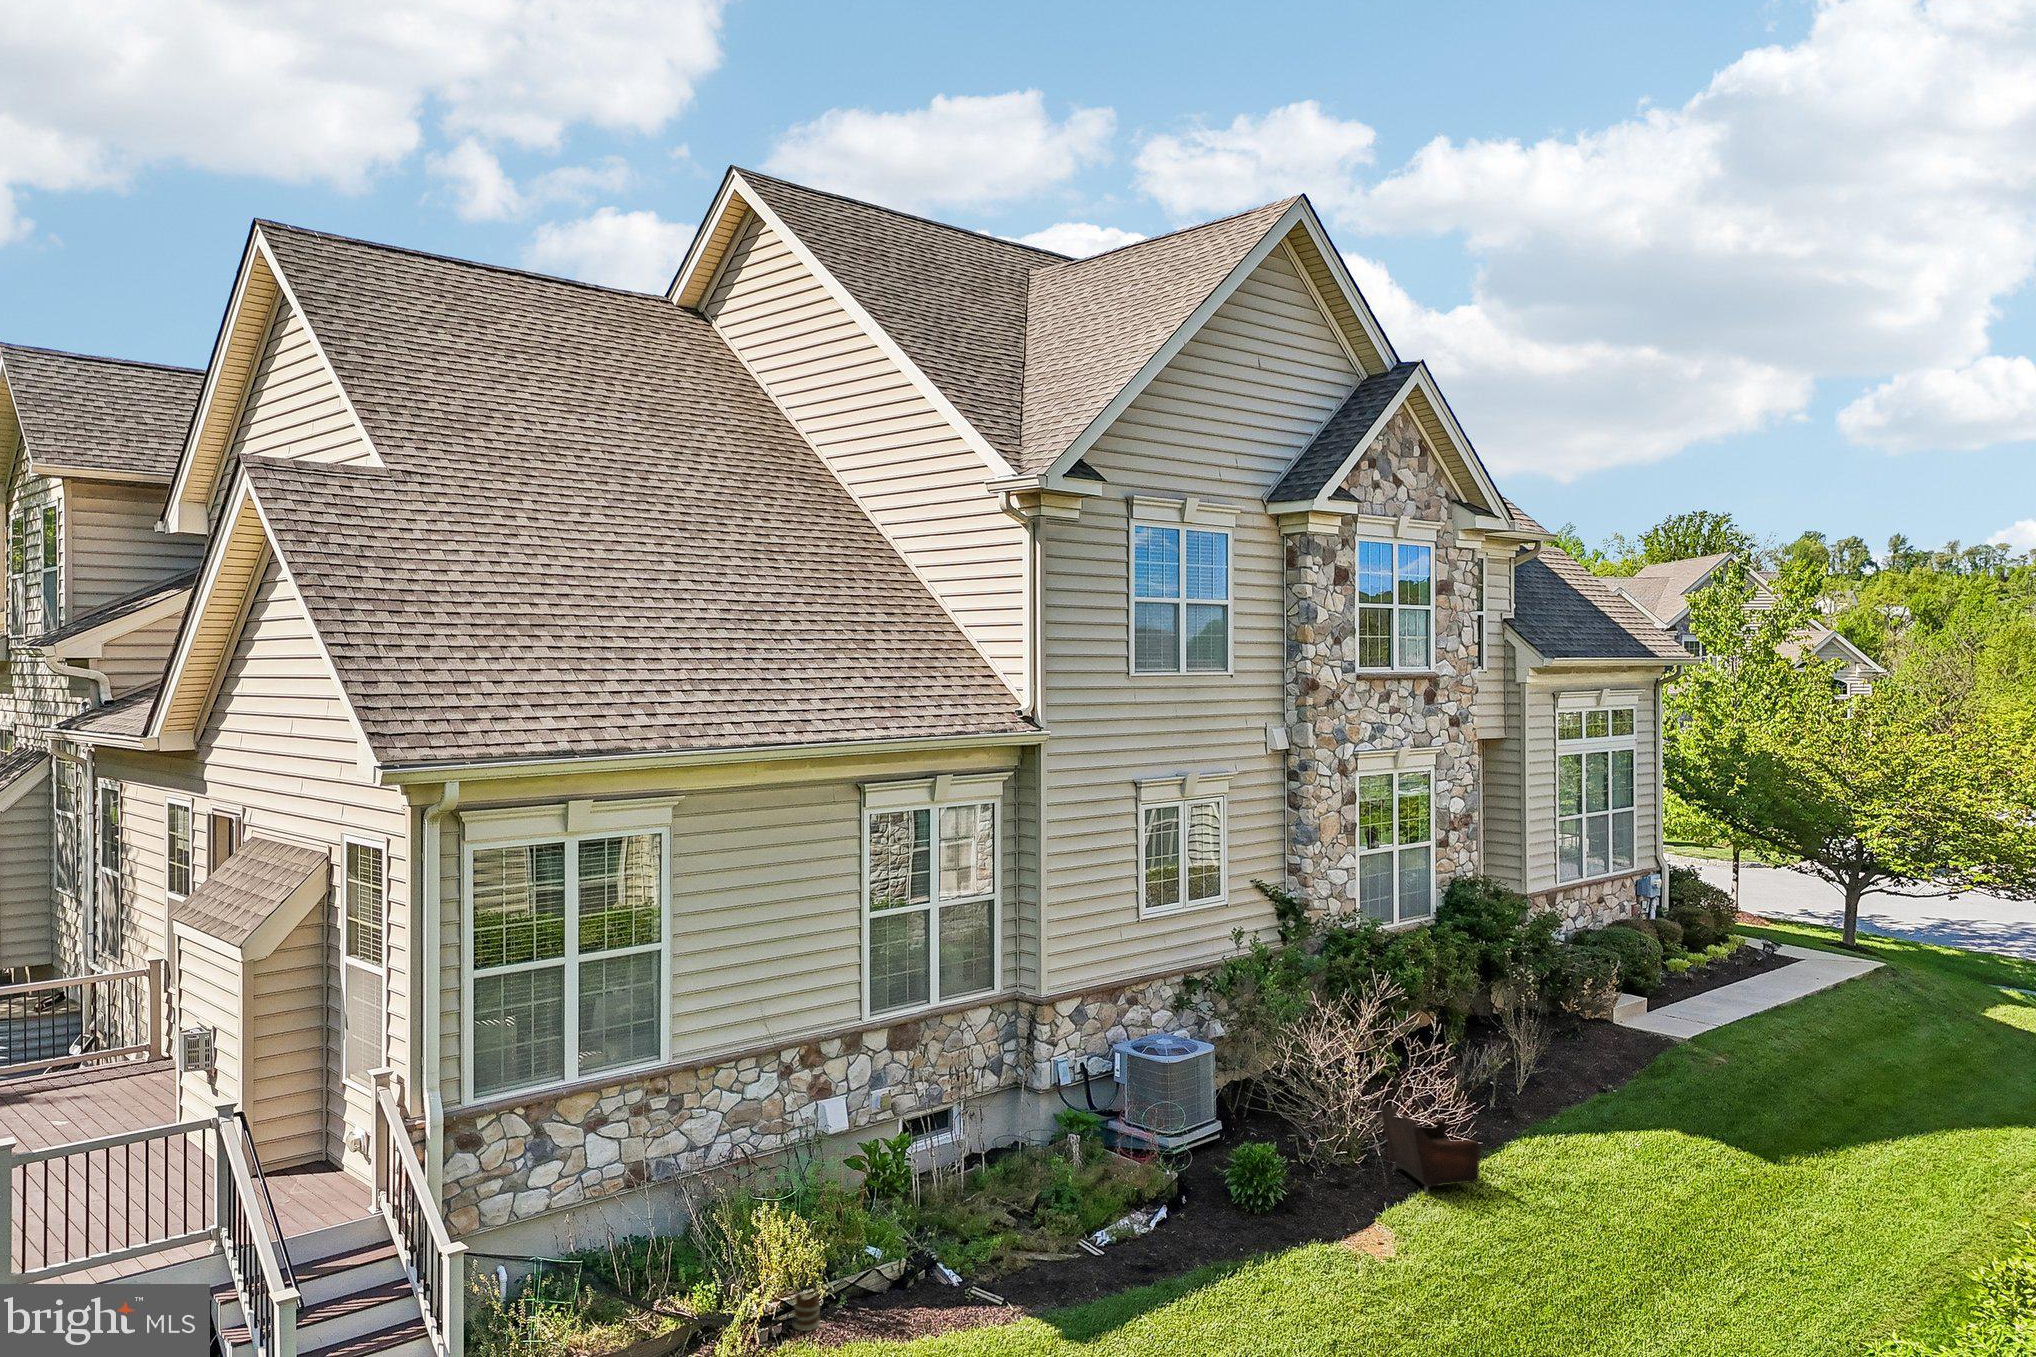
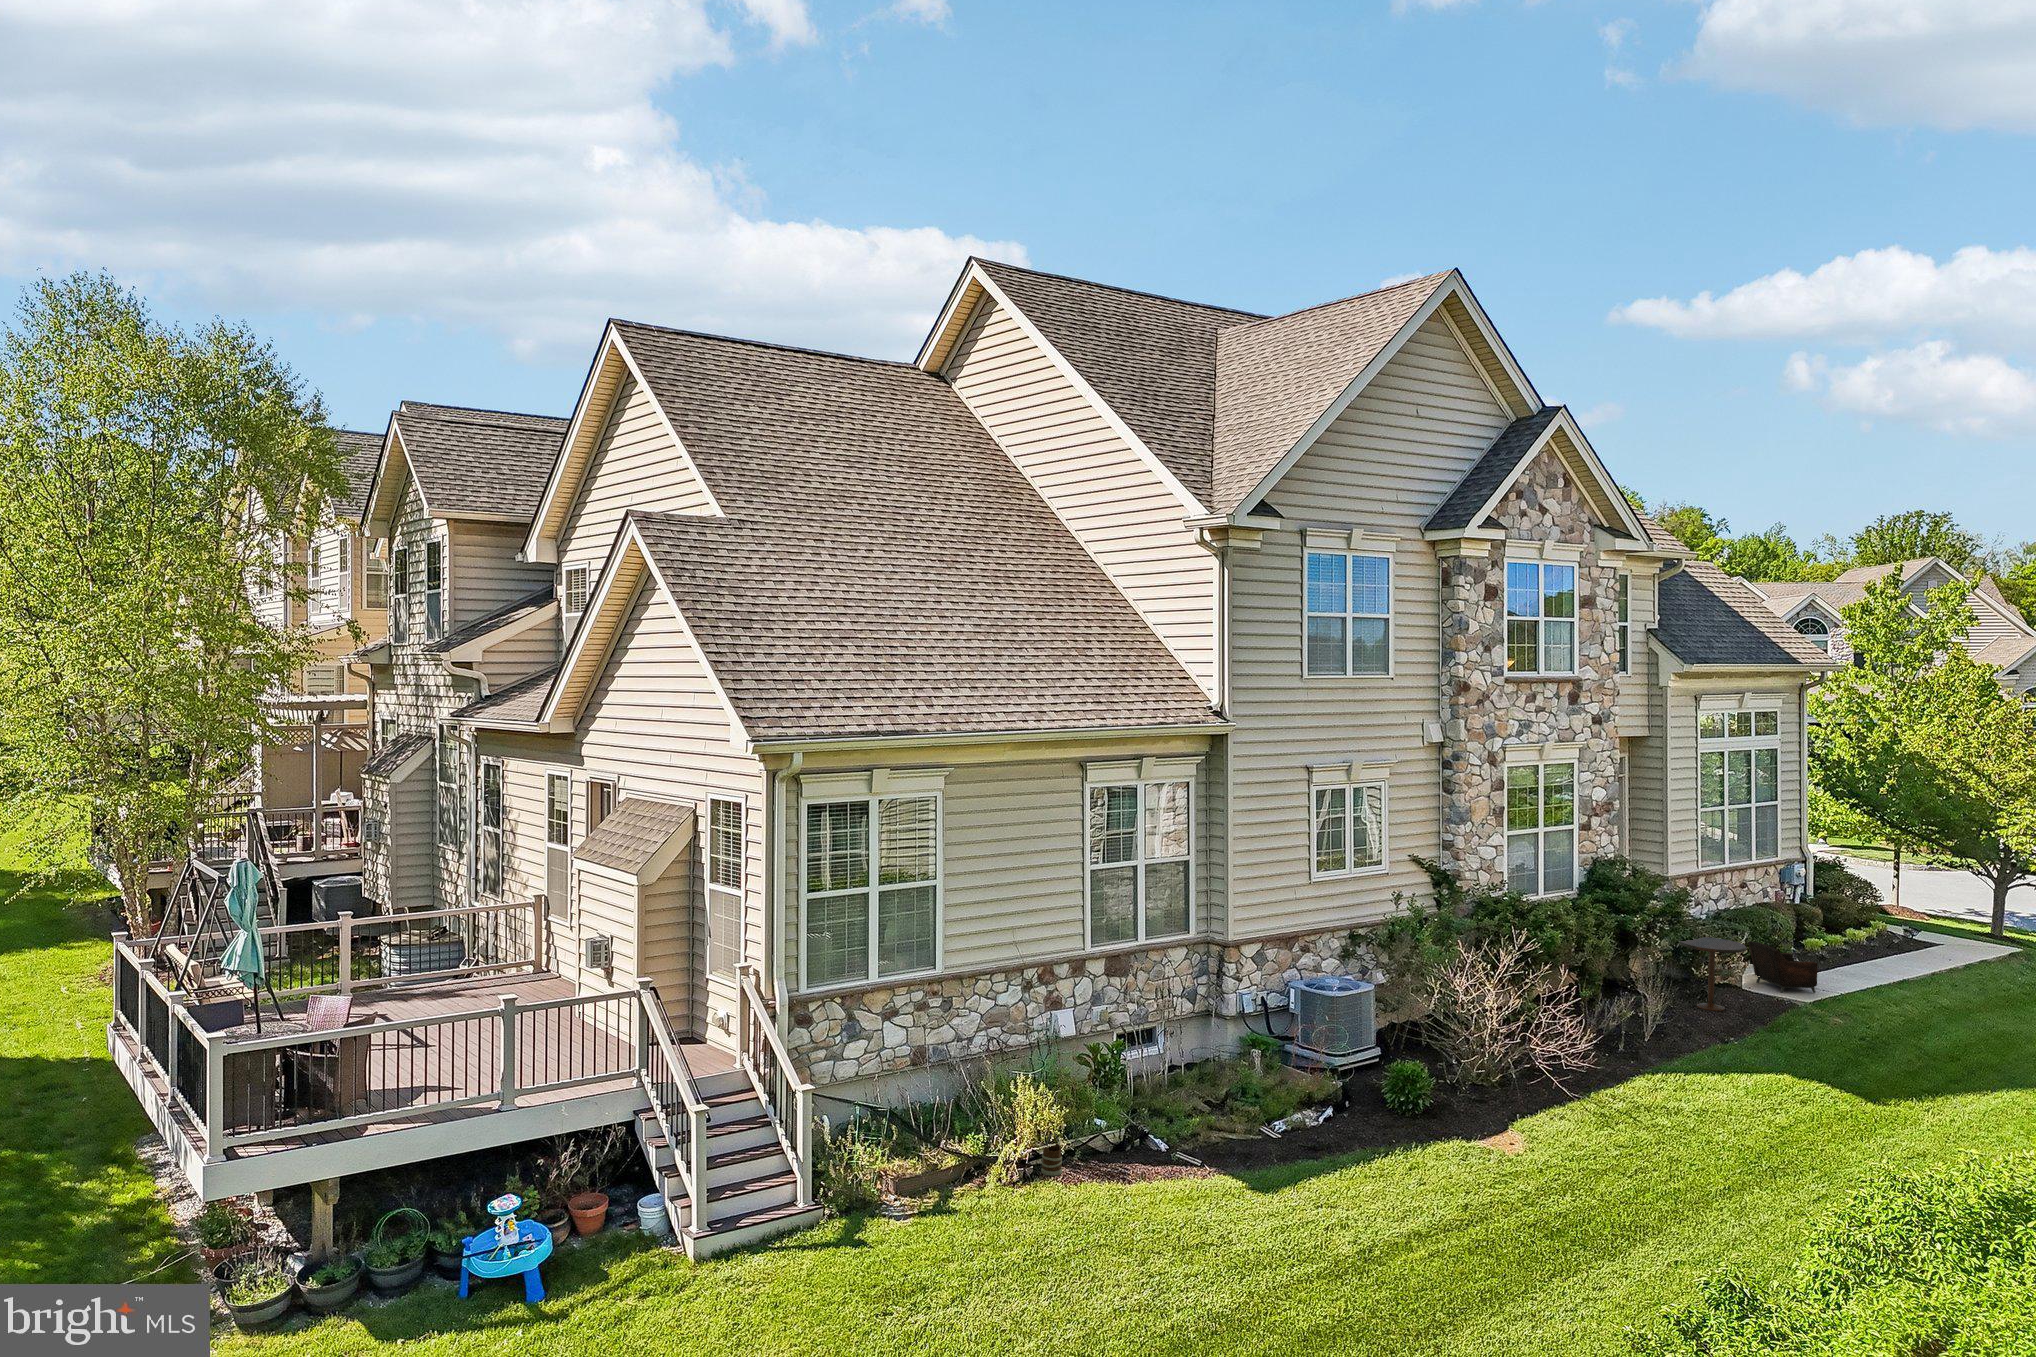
pedestal table: none [1546,965,1619,1049] -> present [1680,937,1747,1011]
armchair: present [1380,1104,1480,1195] -> present [1748,941,1818,993]

